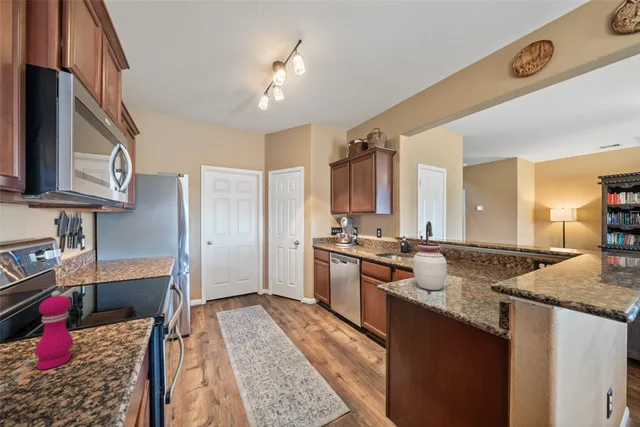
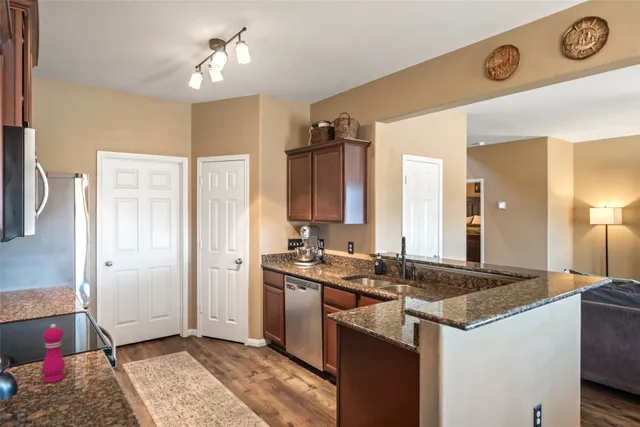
vase: present [413,244,447,290] -> none [364,271,395,318]

